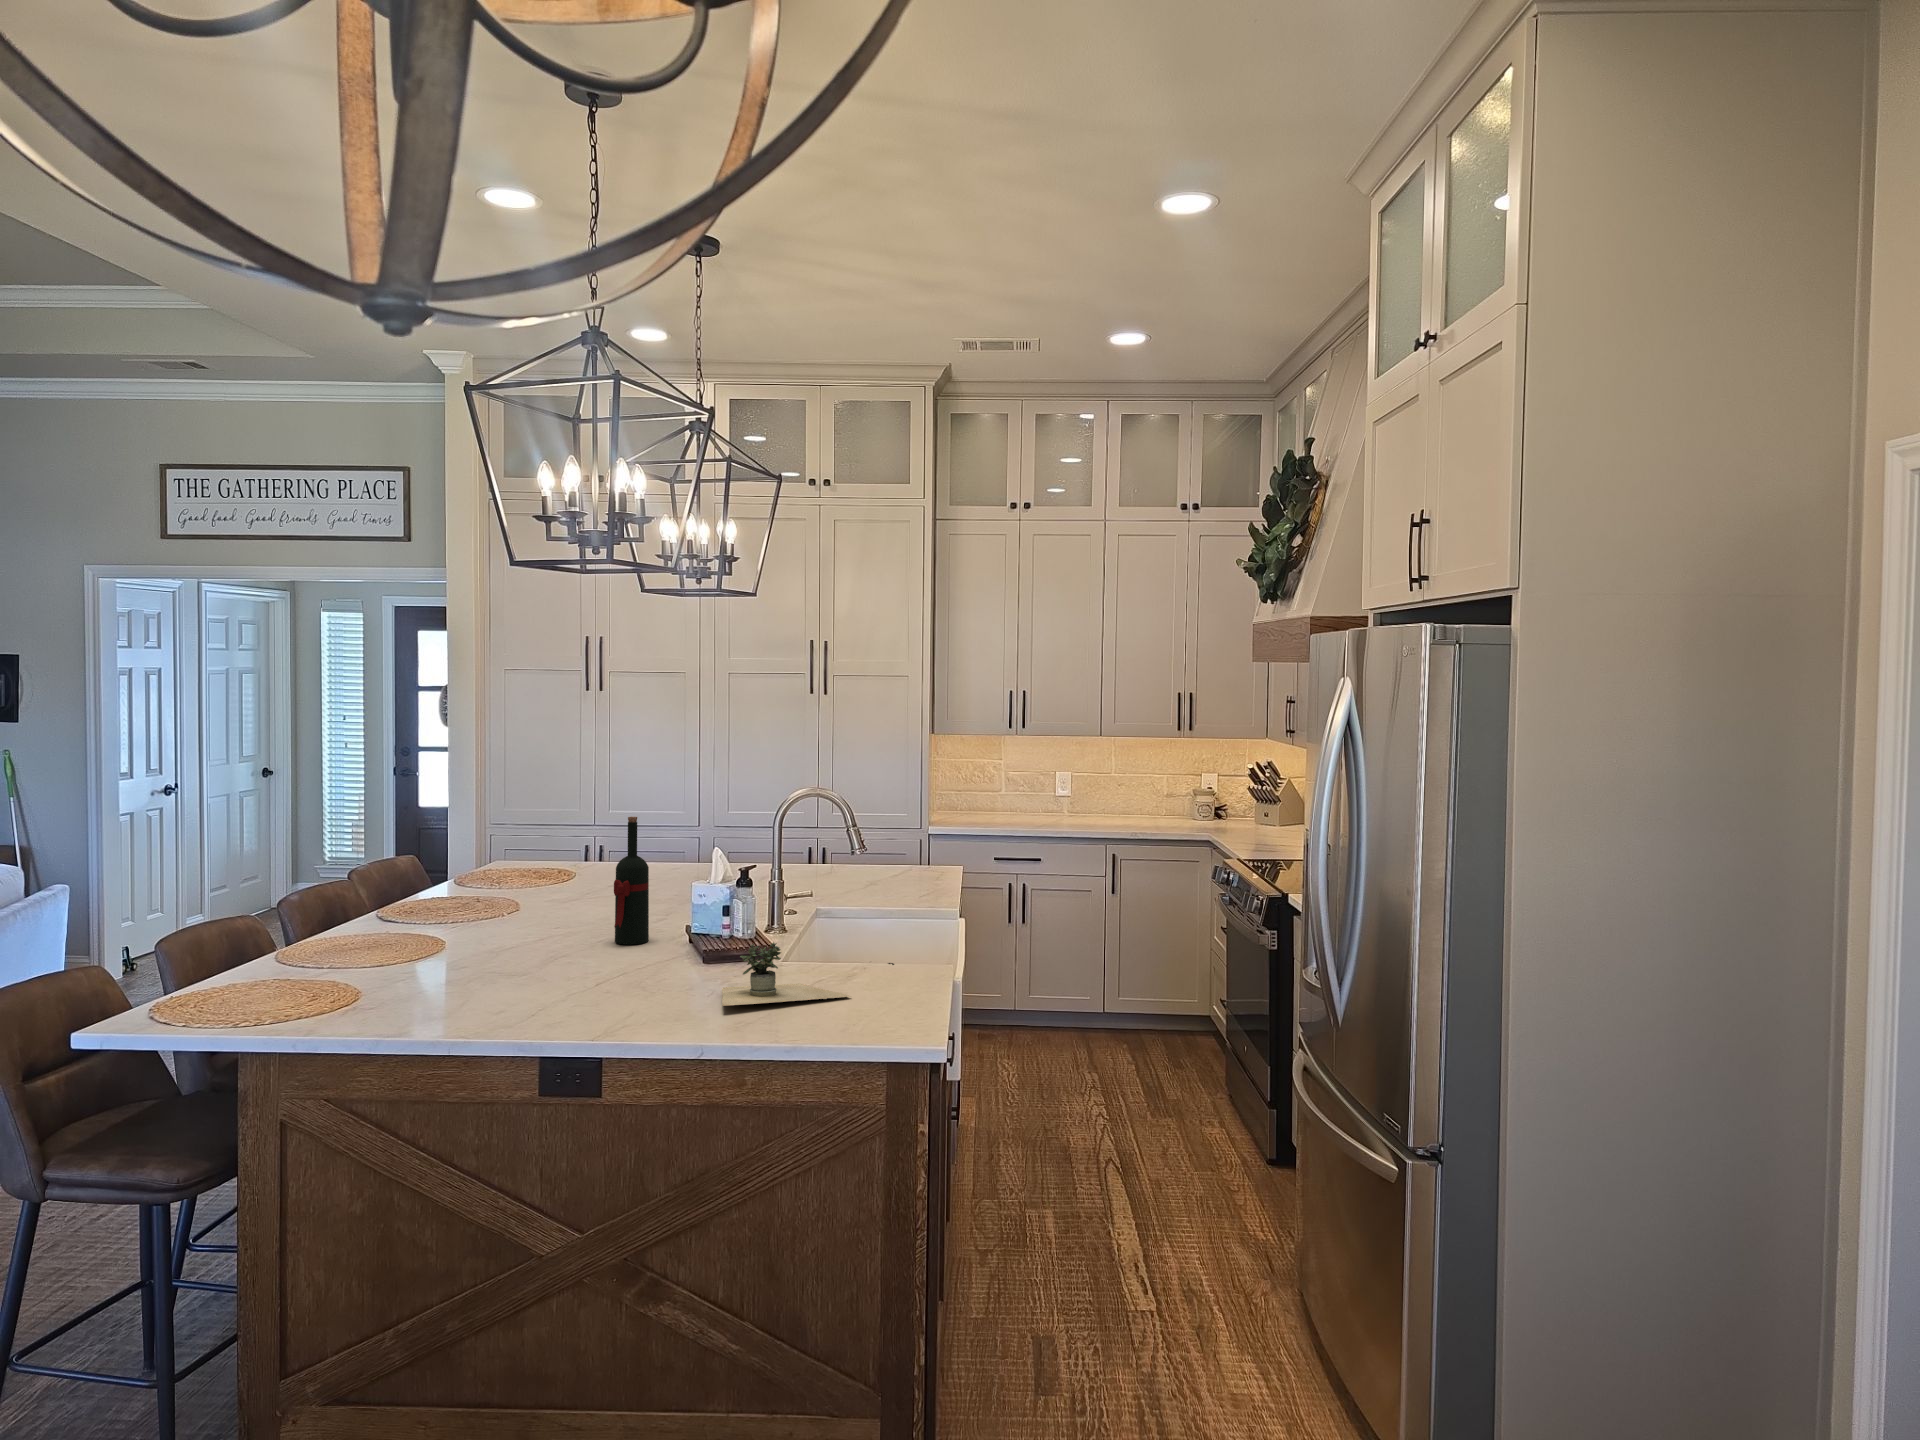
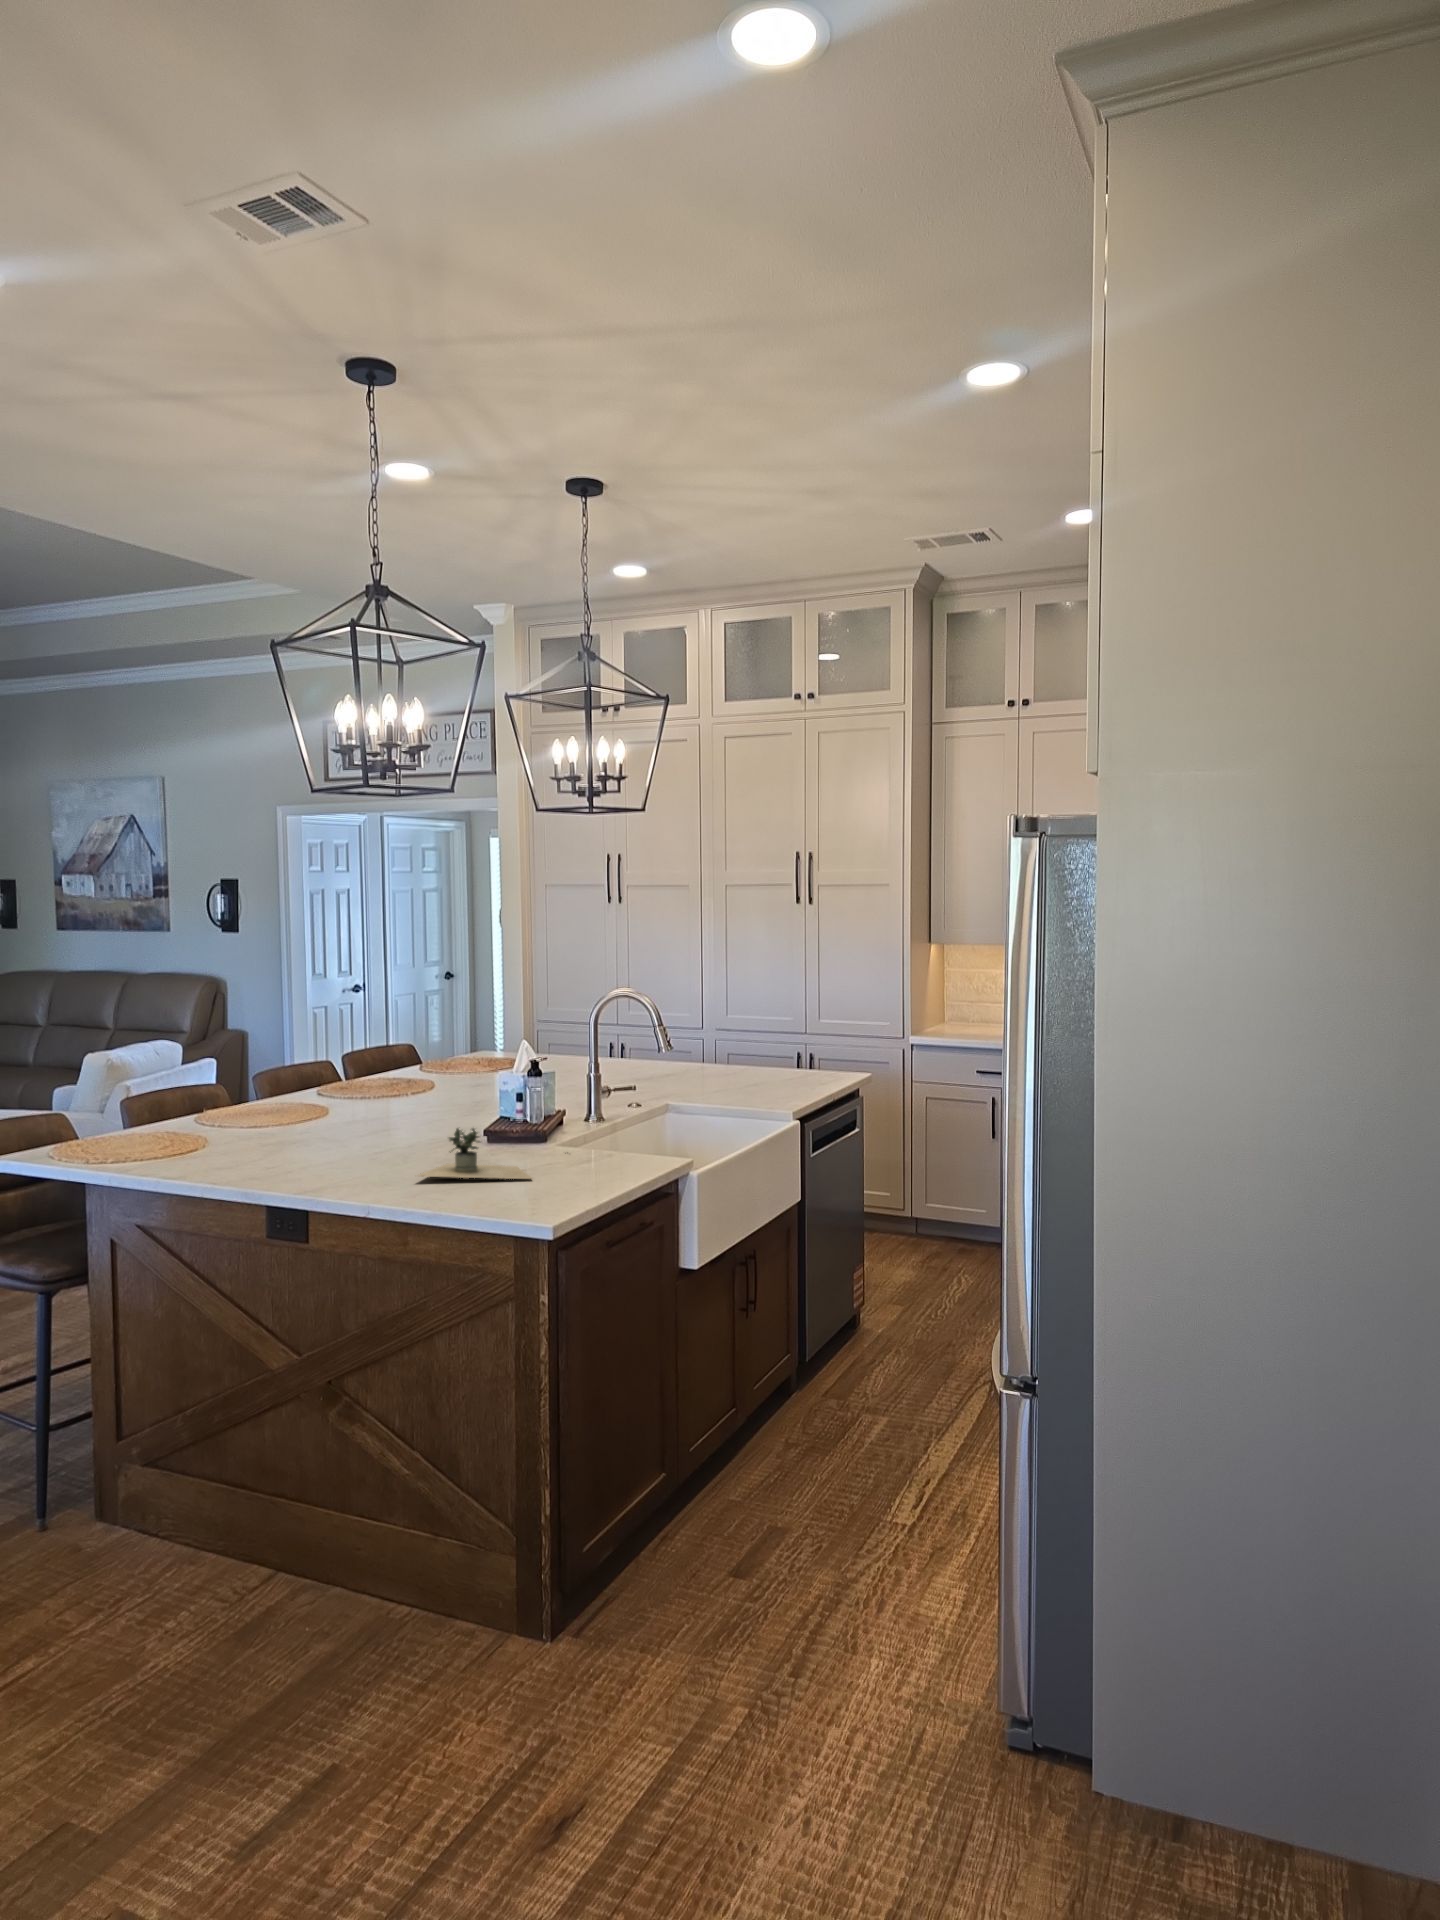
wine bottle: present [614,817,649,945] -> none [433,1017,468,1126]

